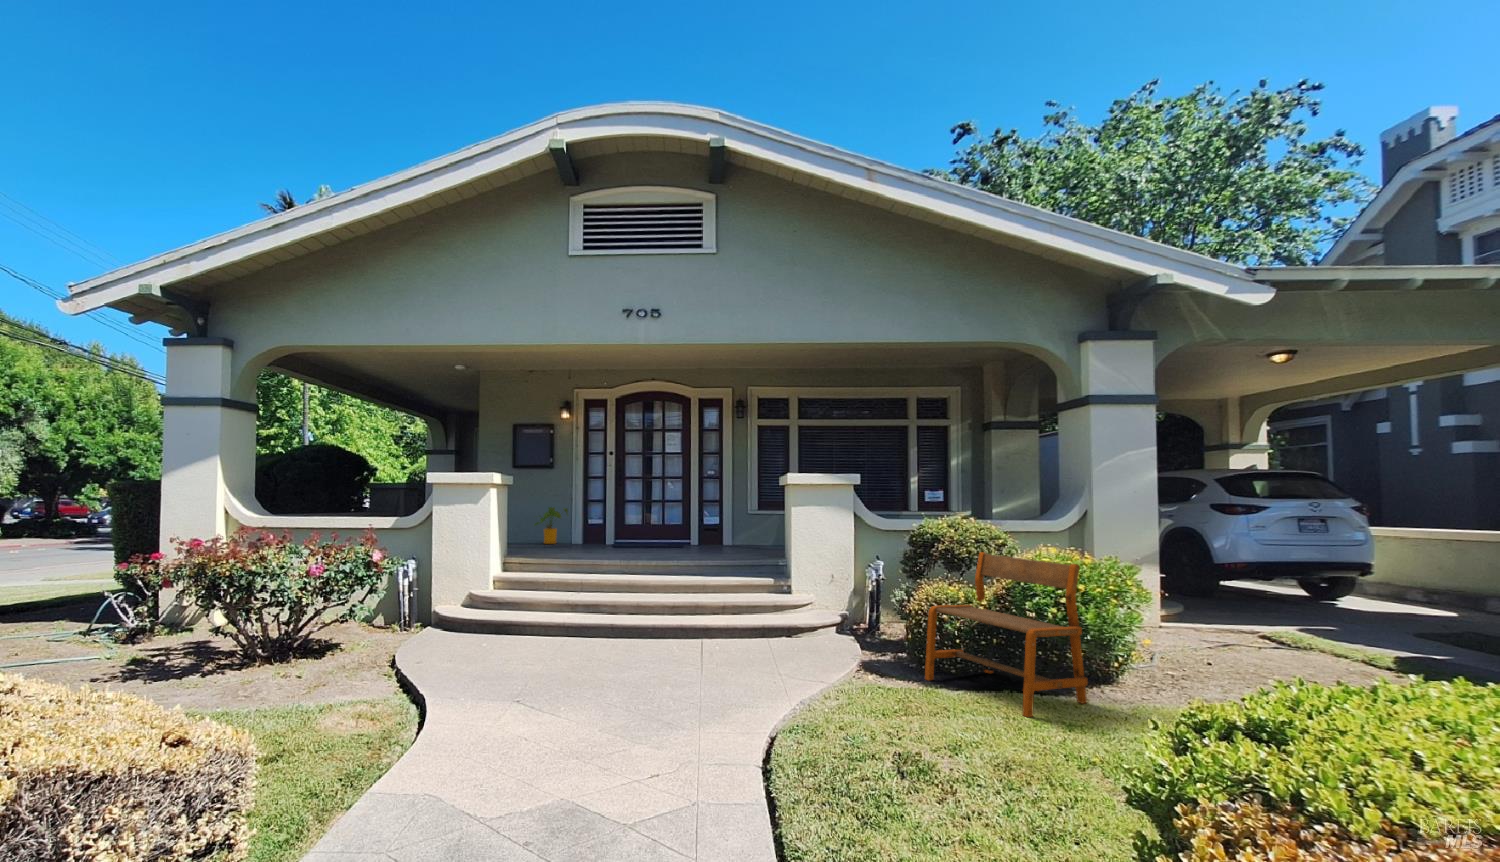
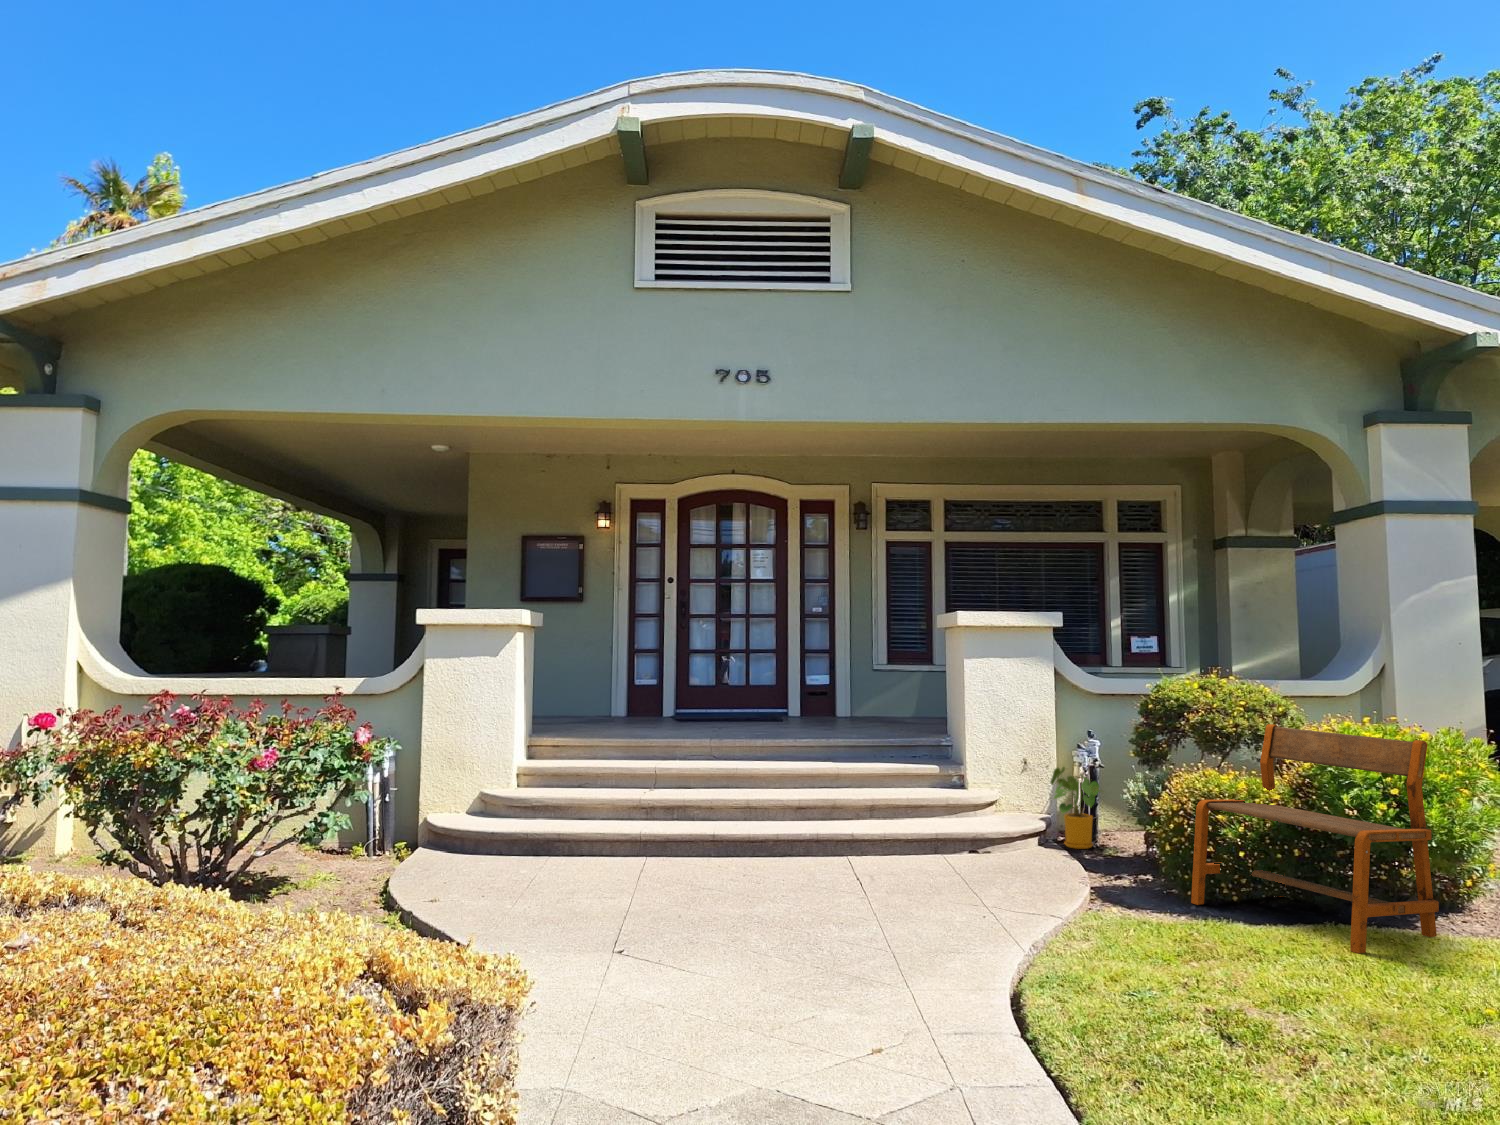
house plant: present [534,507,568,544] -> present [1050,767,1102,849]

